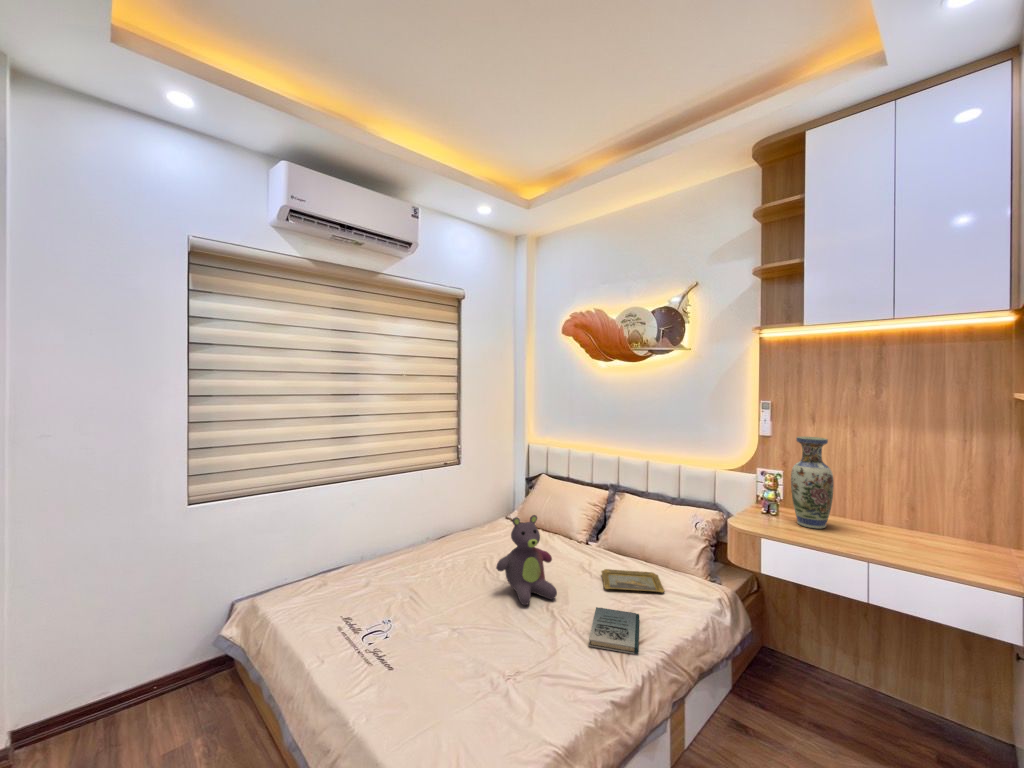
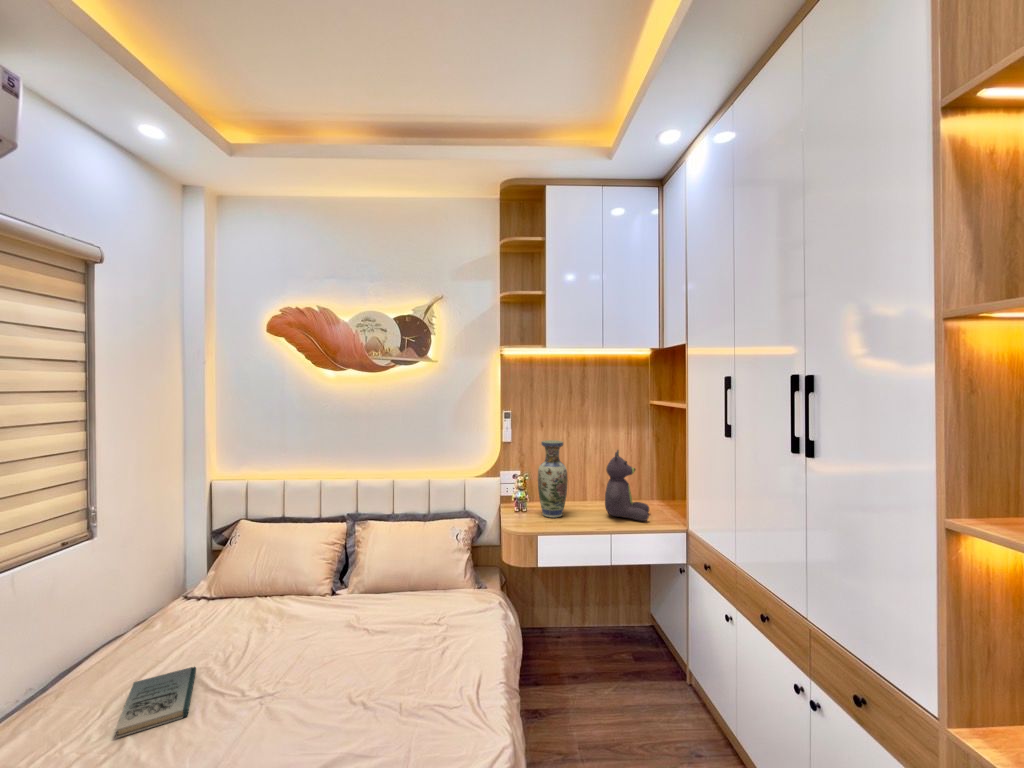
stuffed bear: present [496,515,557,605] -> present [605,450,649,521]
tray: present [602,569,664,592] -> none [379,602,455,642]
book: present [589,607,639,654] -> present [115,667,196,738]

